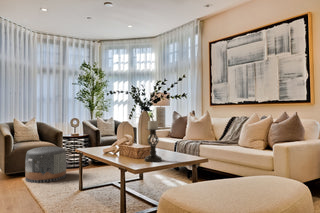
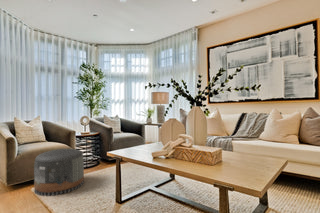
candle holder: present [144,119,162,162] -> none [232,117,258,175]

